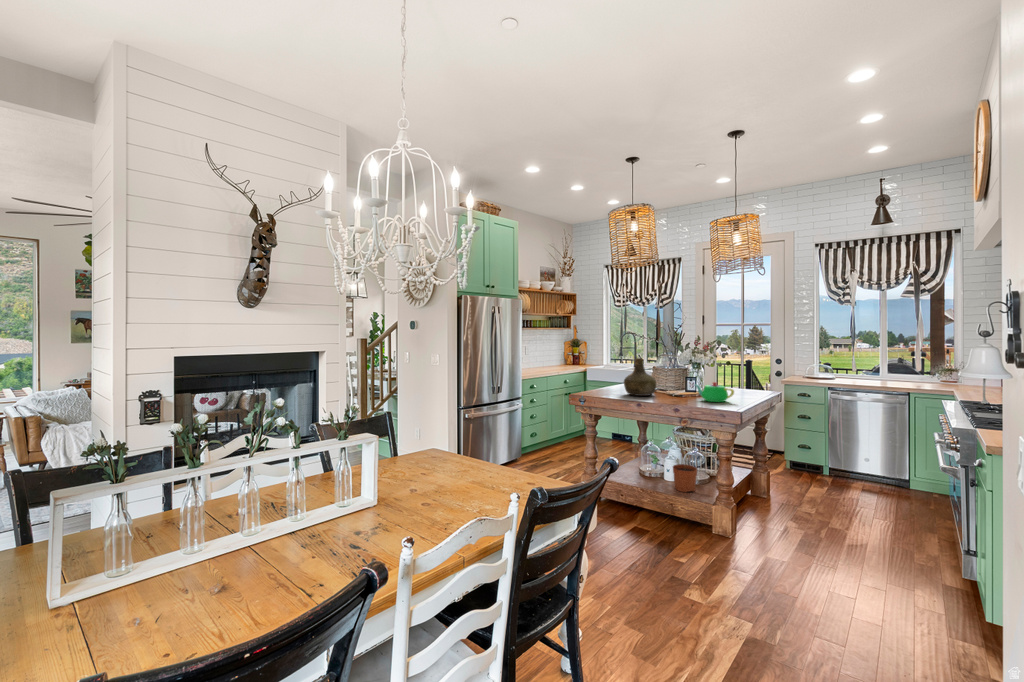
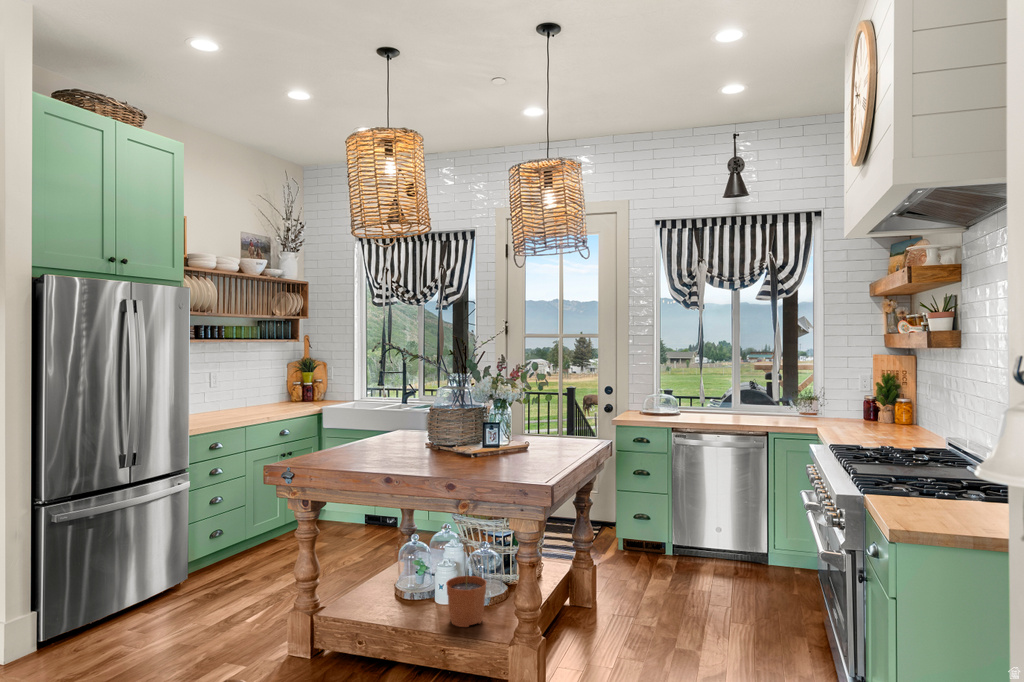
bottle: present [624,358,656,396] -> none [364,393,420,461]
teapot: present [695,382,734,402] -> none [481,432,543,466]

